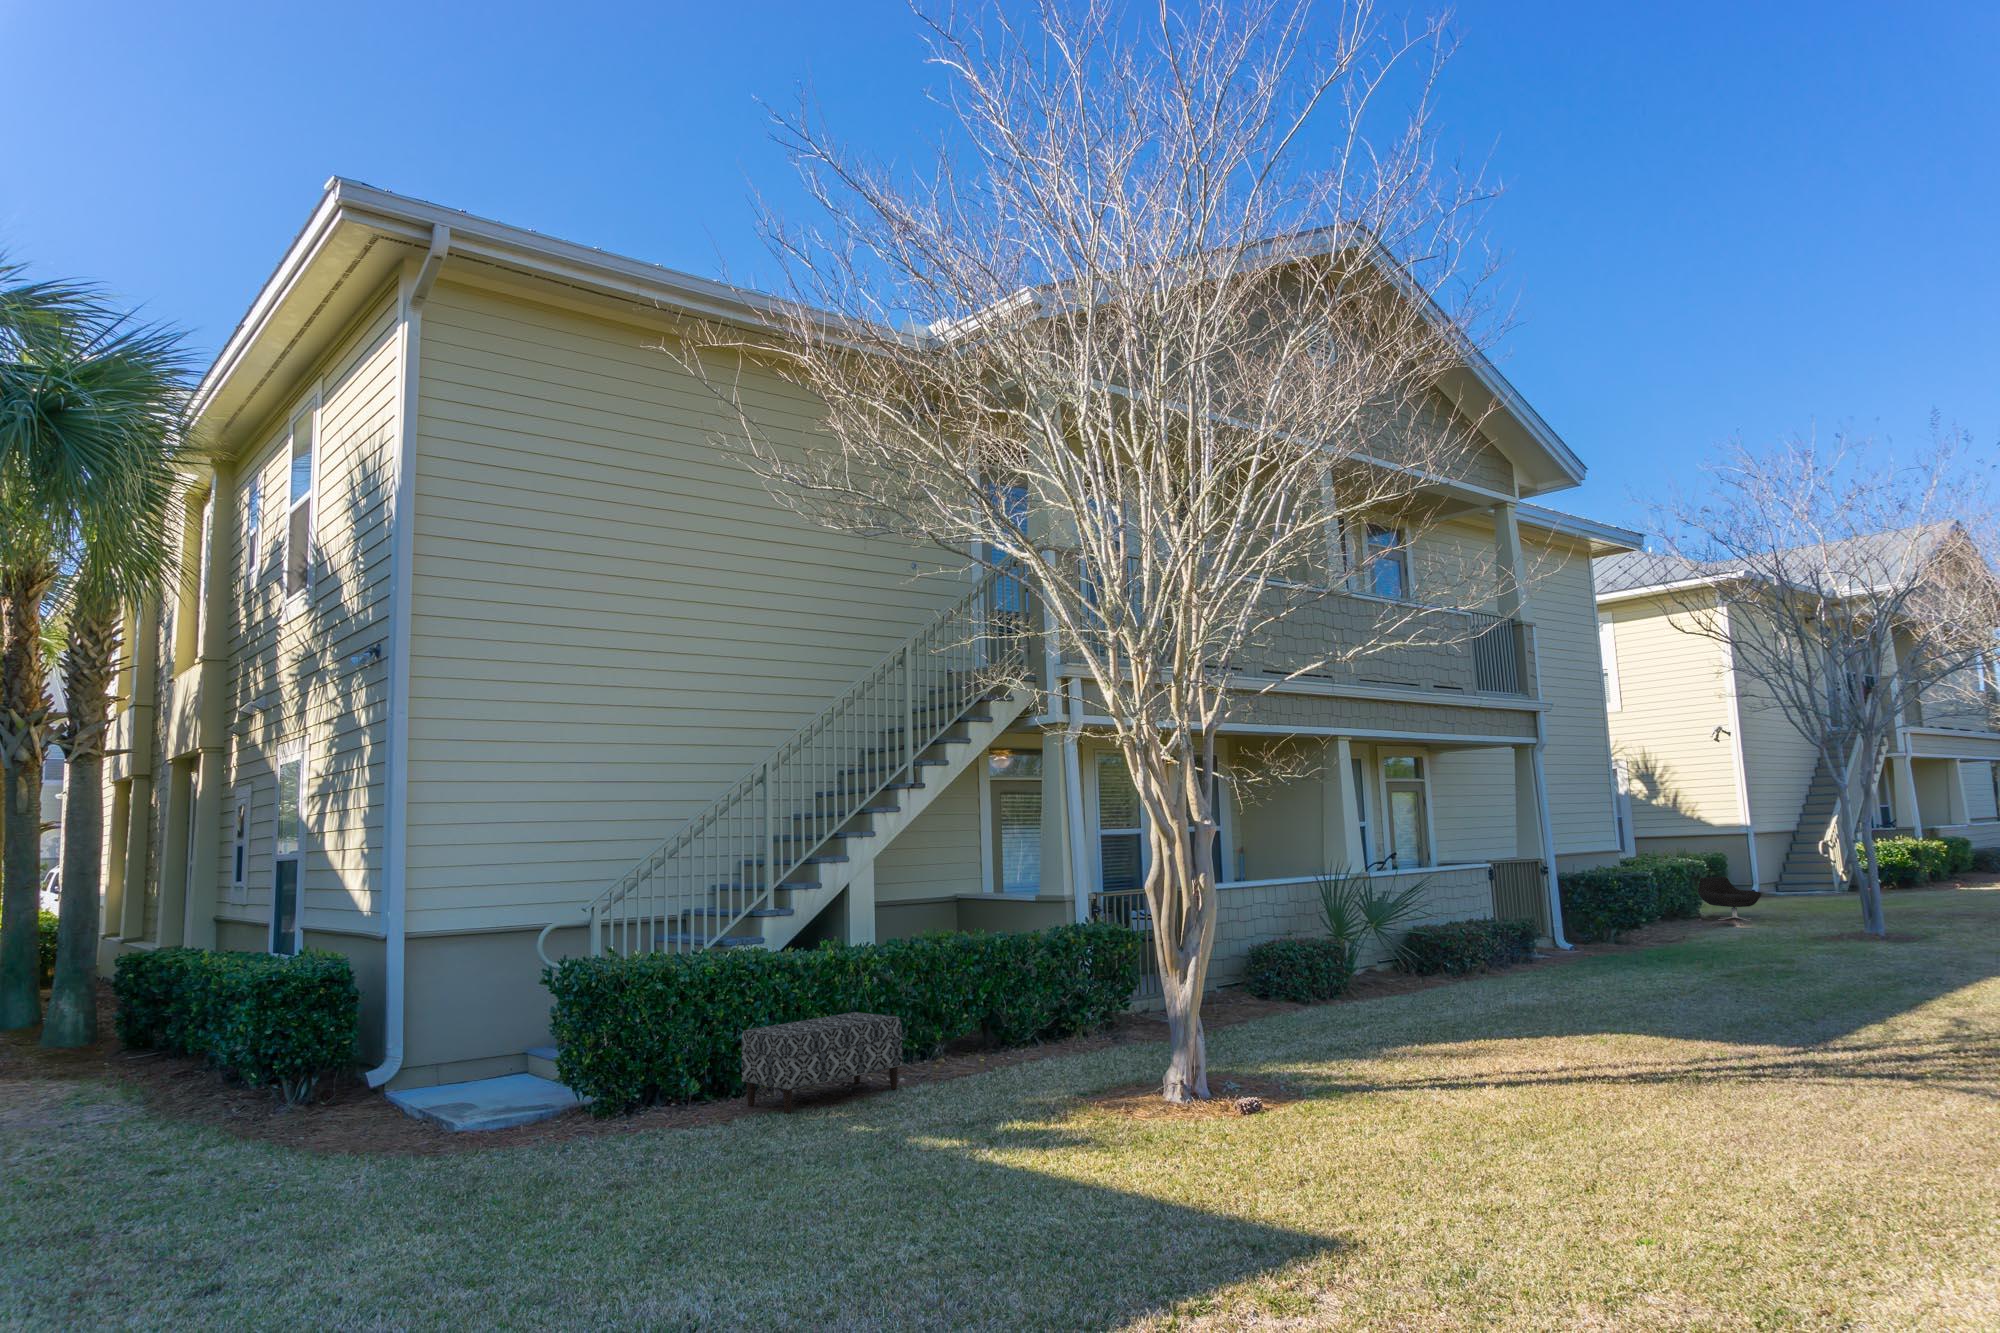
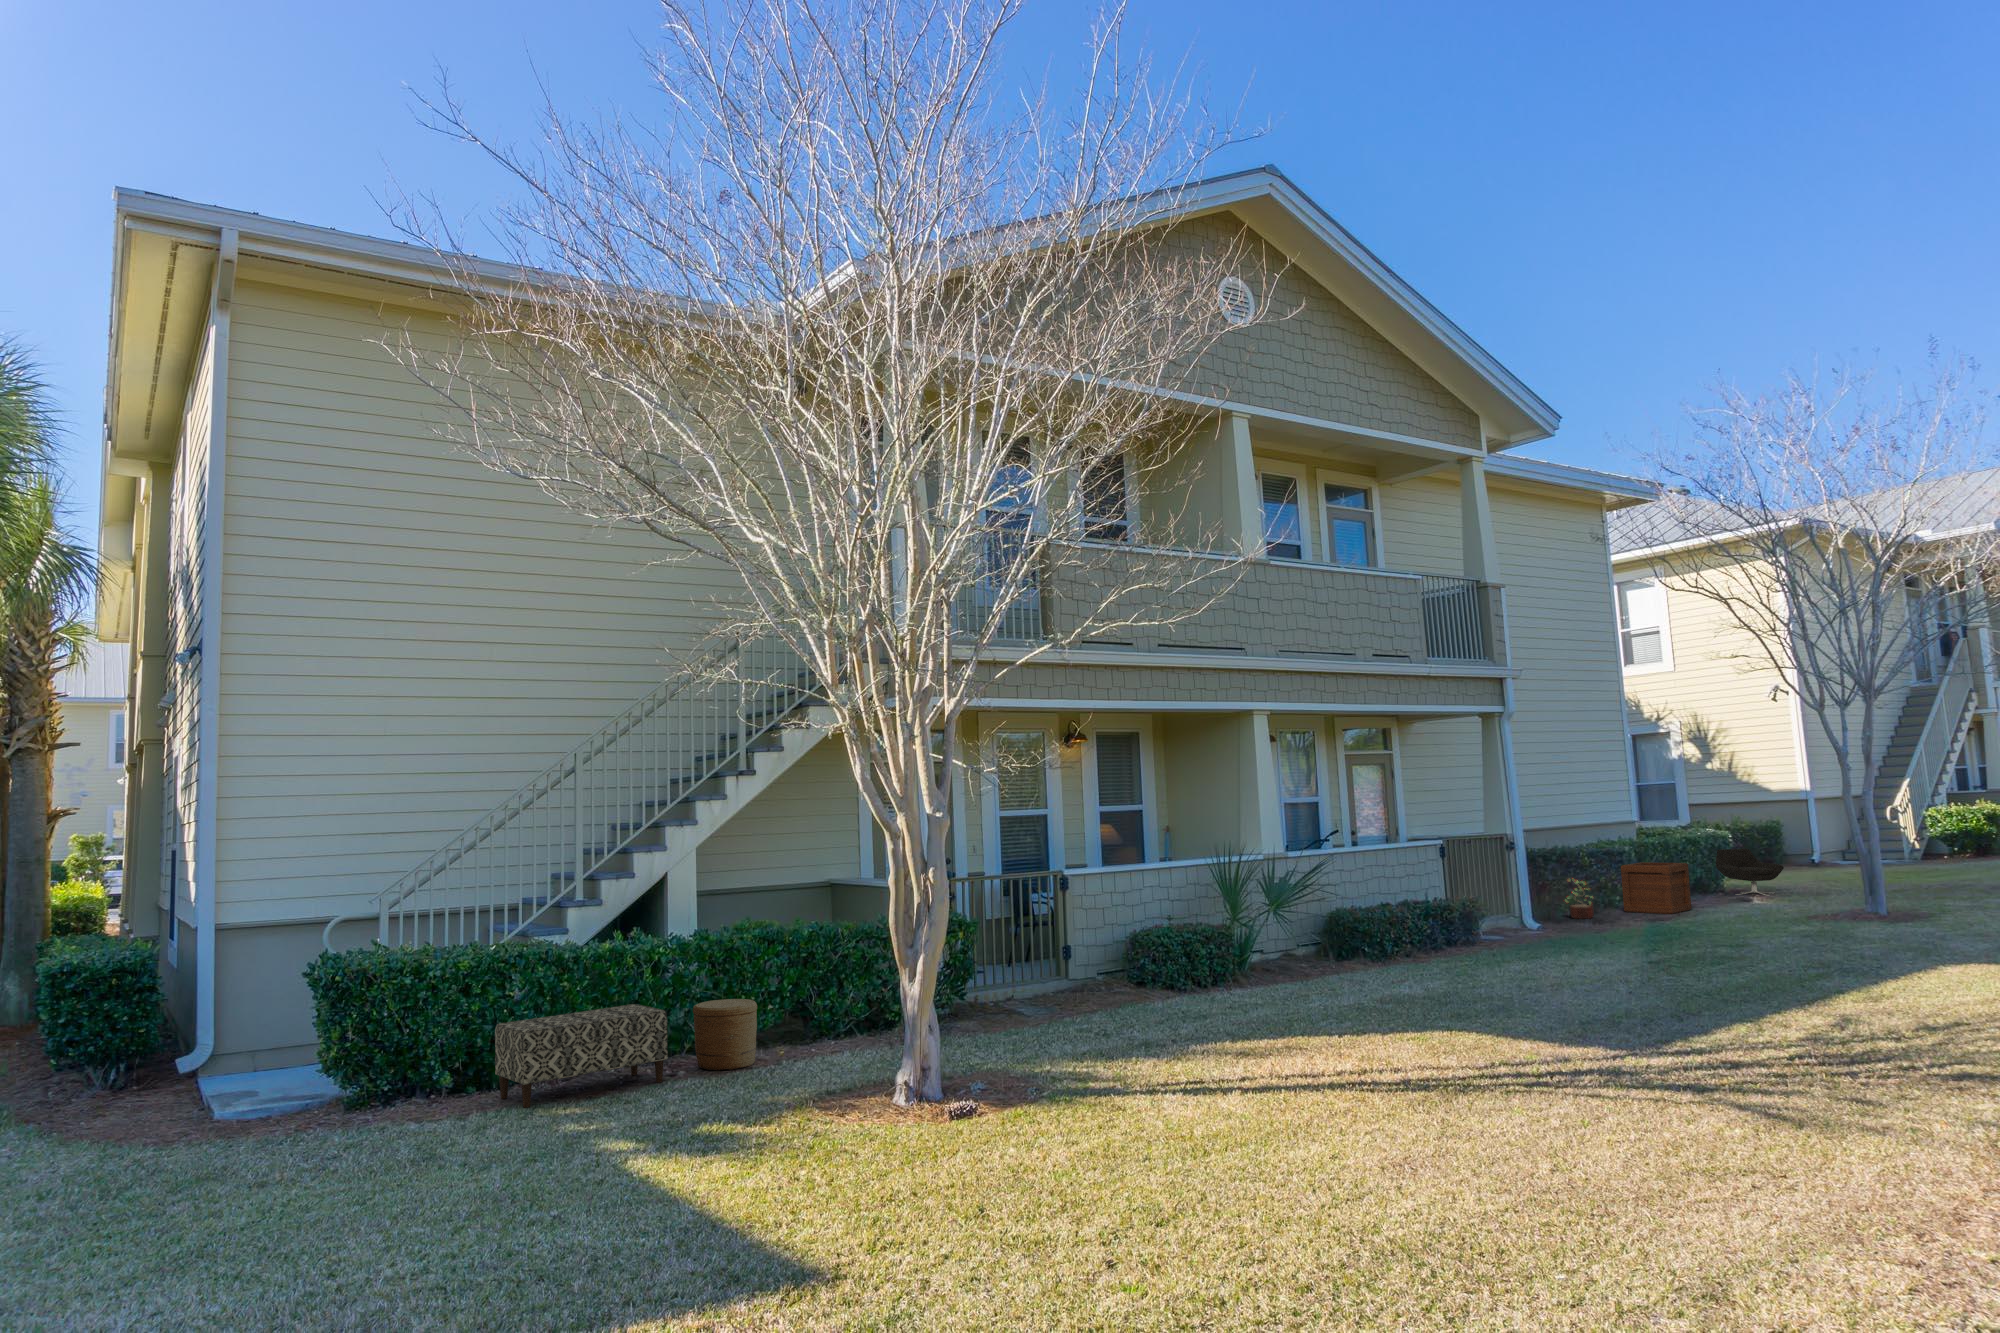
wooden crate: none [1632,888,1695,936] -> present [1621,862,1692,914]
decorative plant: none [1584,901,1614,941] -> present [1568,878,1594,919]
woven basket: none [908,1008,972,1078] -> present [693,999,757,1071]

